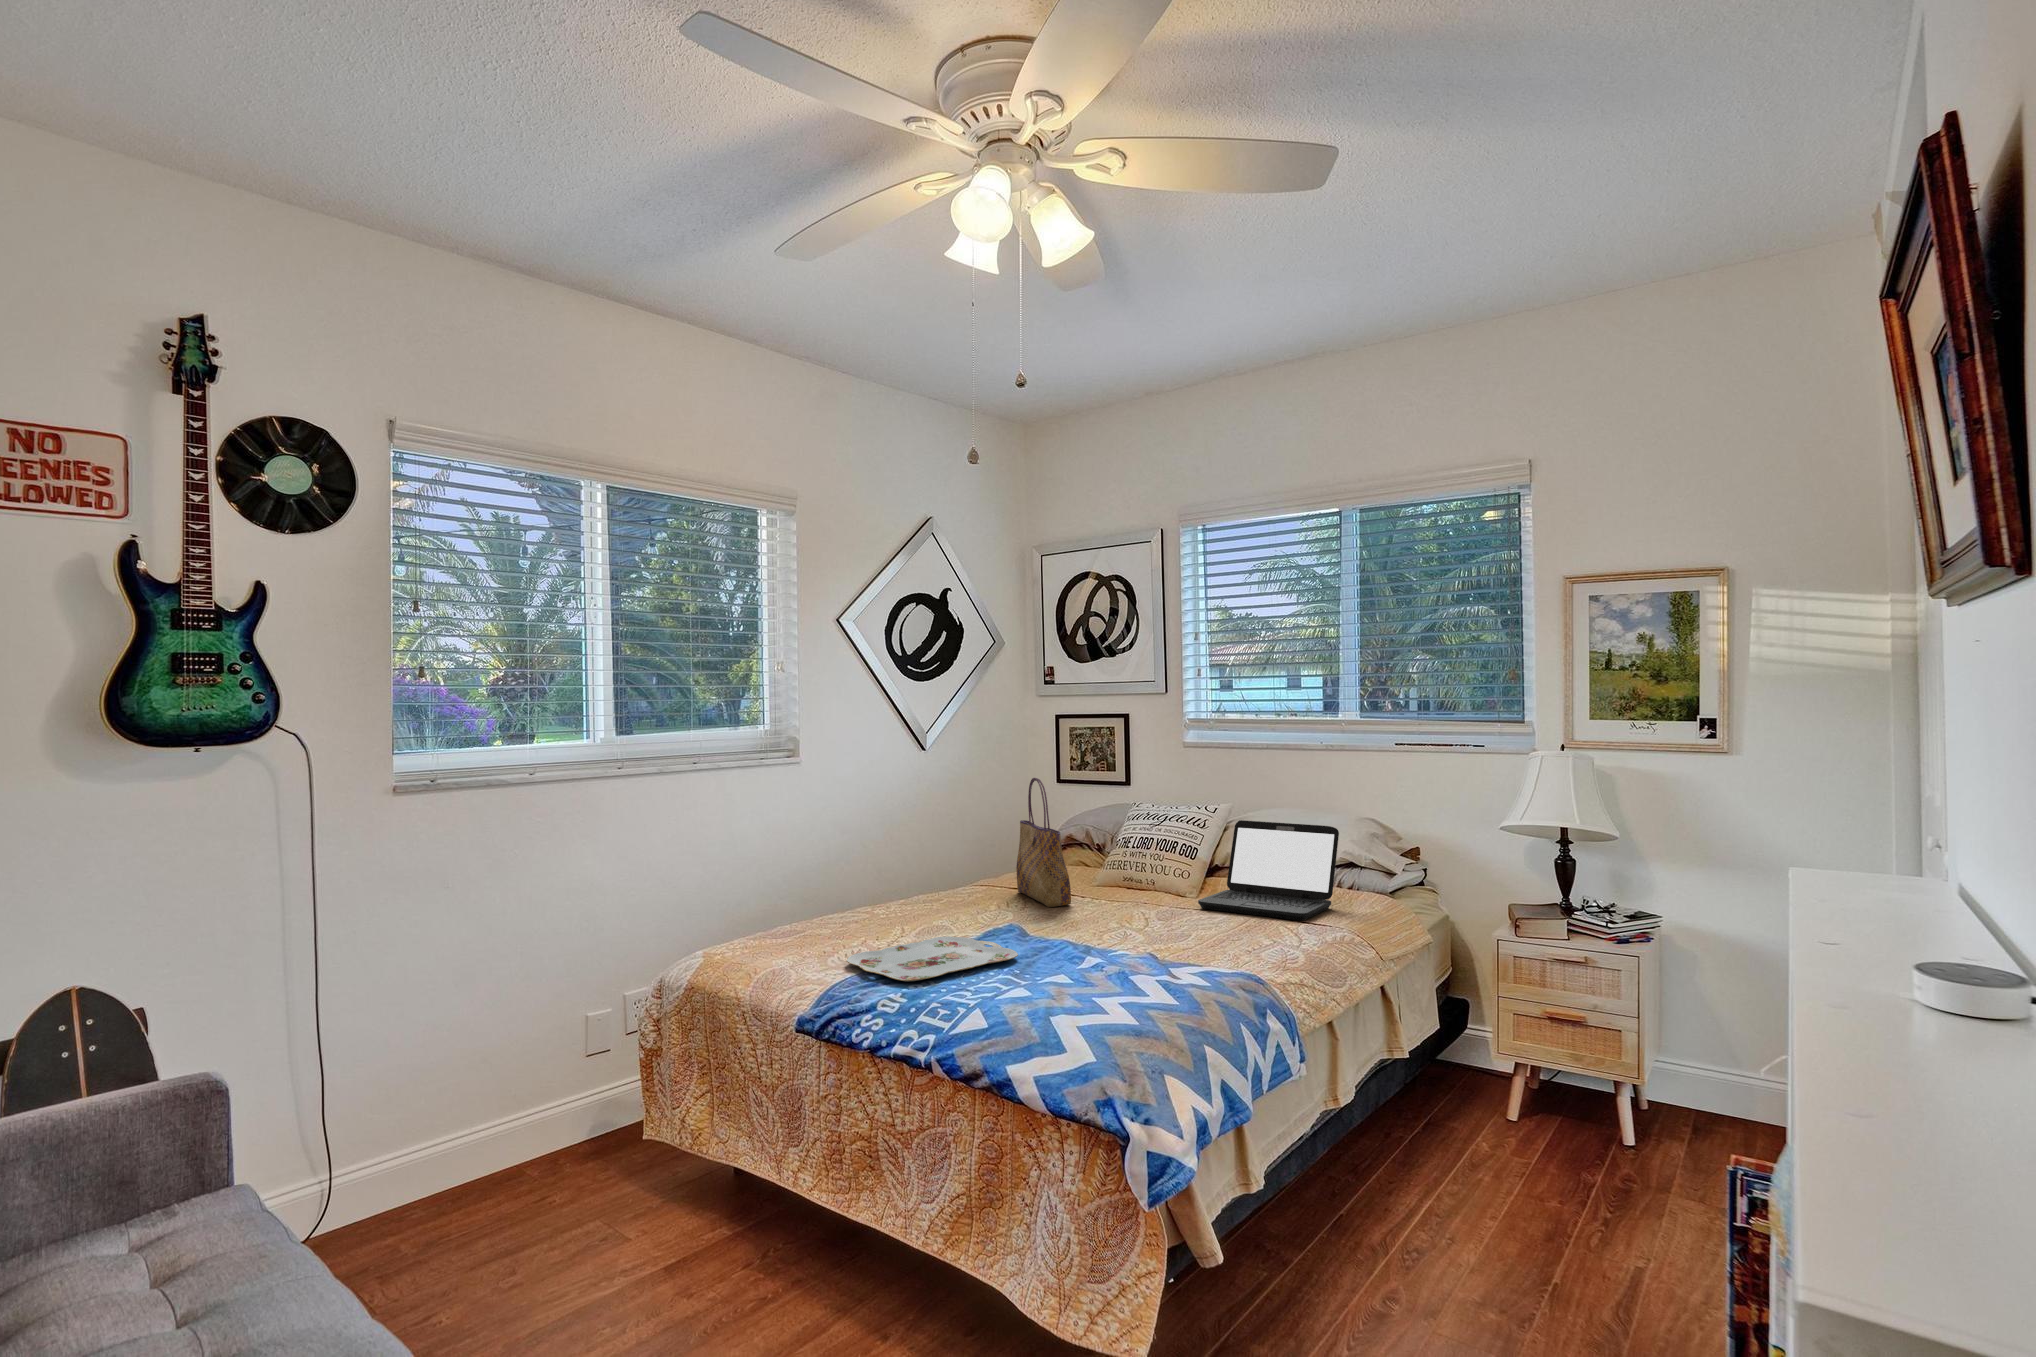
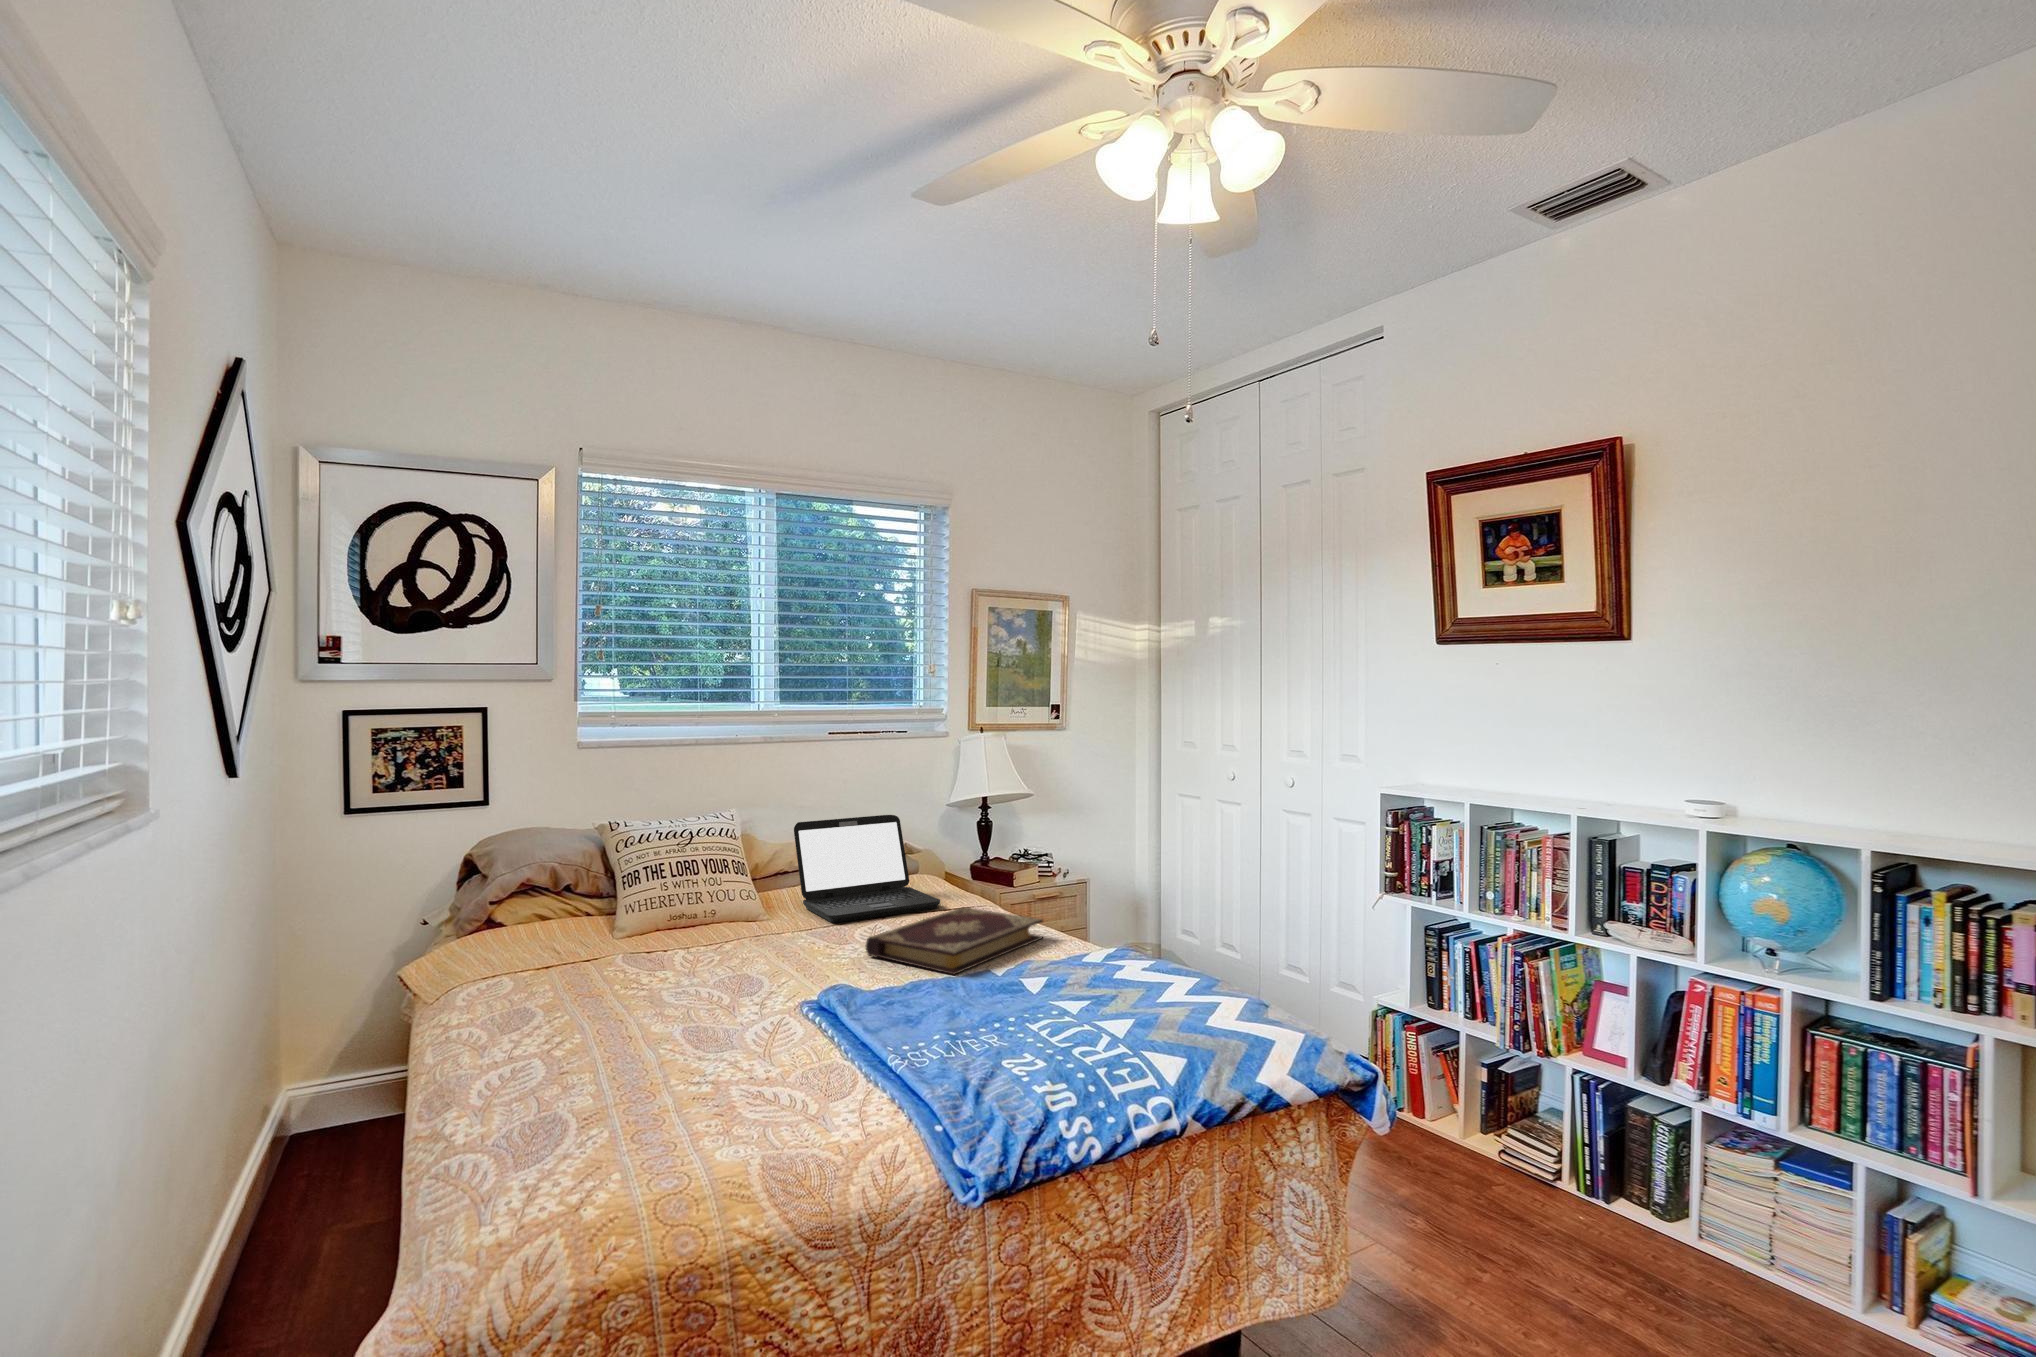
tote bag: present [1016,778,1071,907] -> none [577,799,729,969]
book: none [1115,911,1266,956] -> present [866,907,1043,975]
serving tray: present [847,937,1018,982] -> none [797,1008,996,1095]

